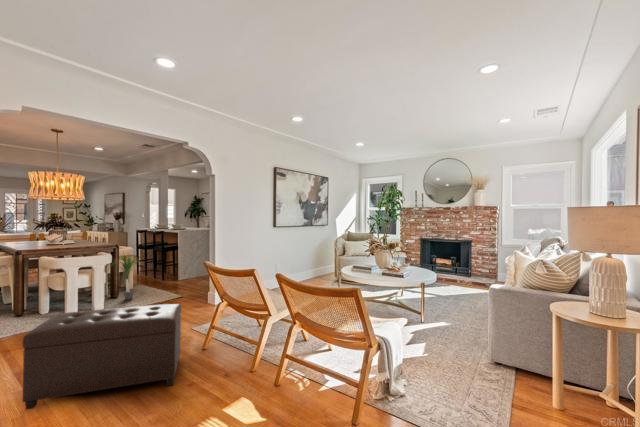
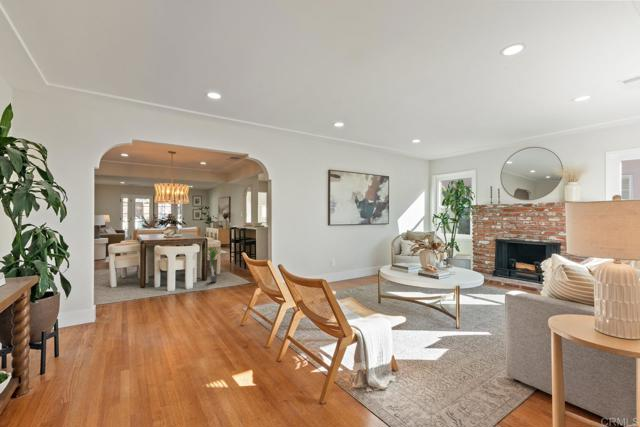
ottoman: present [22,304,181,409] -> none [111,285,222,348]

